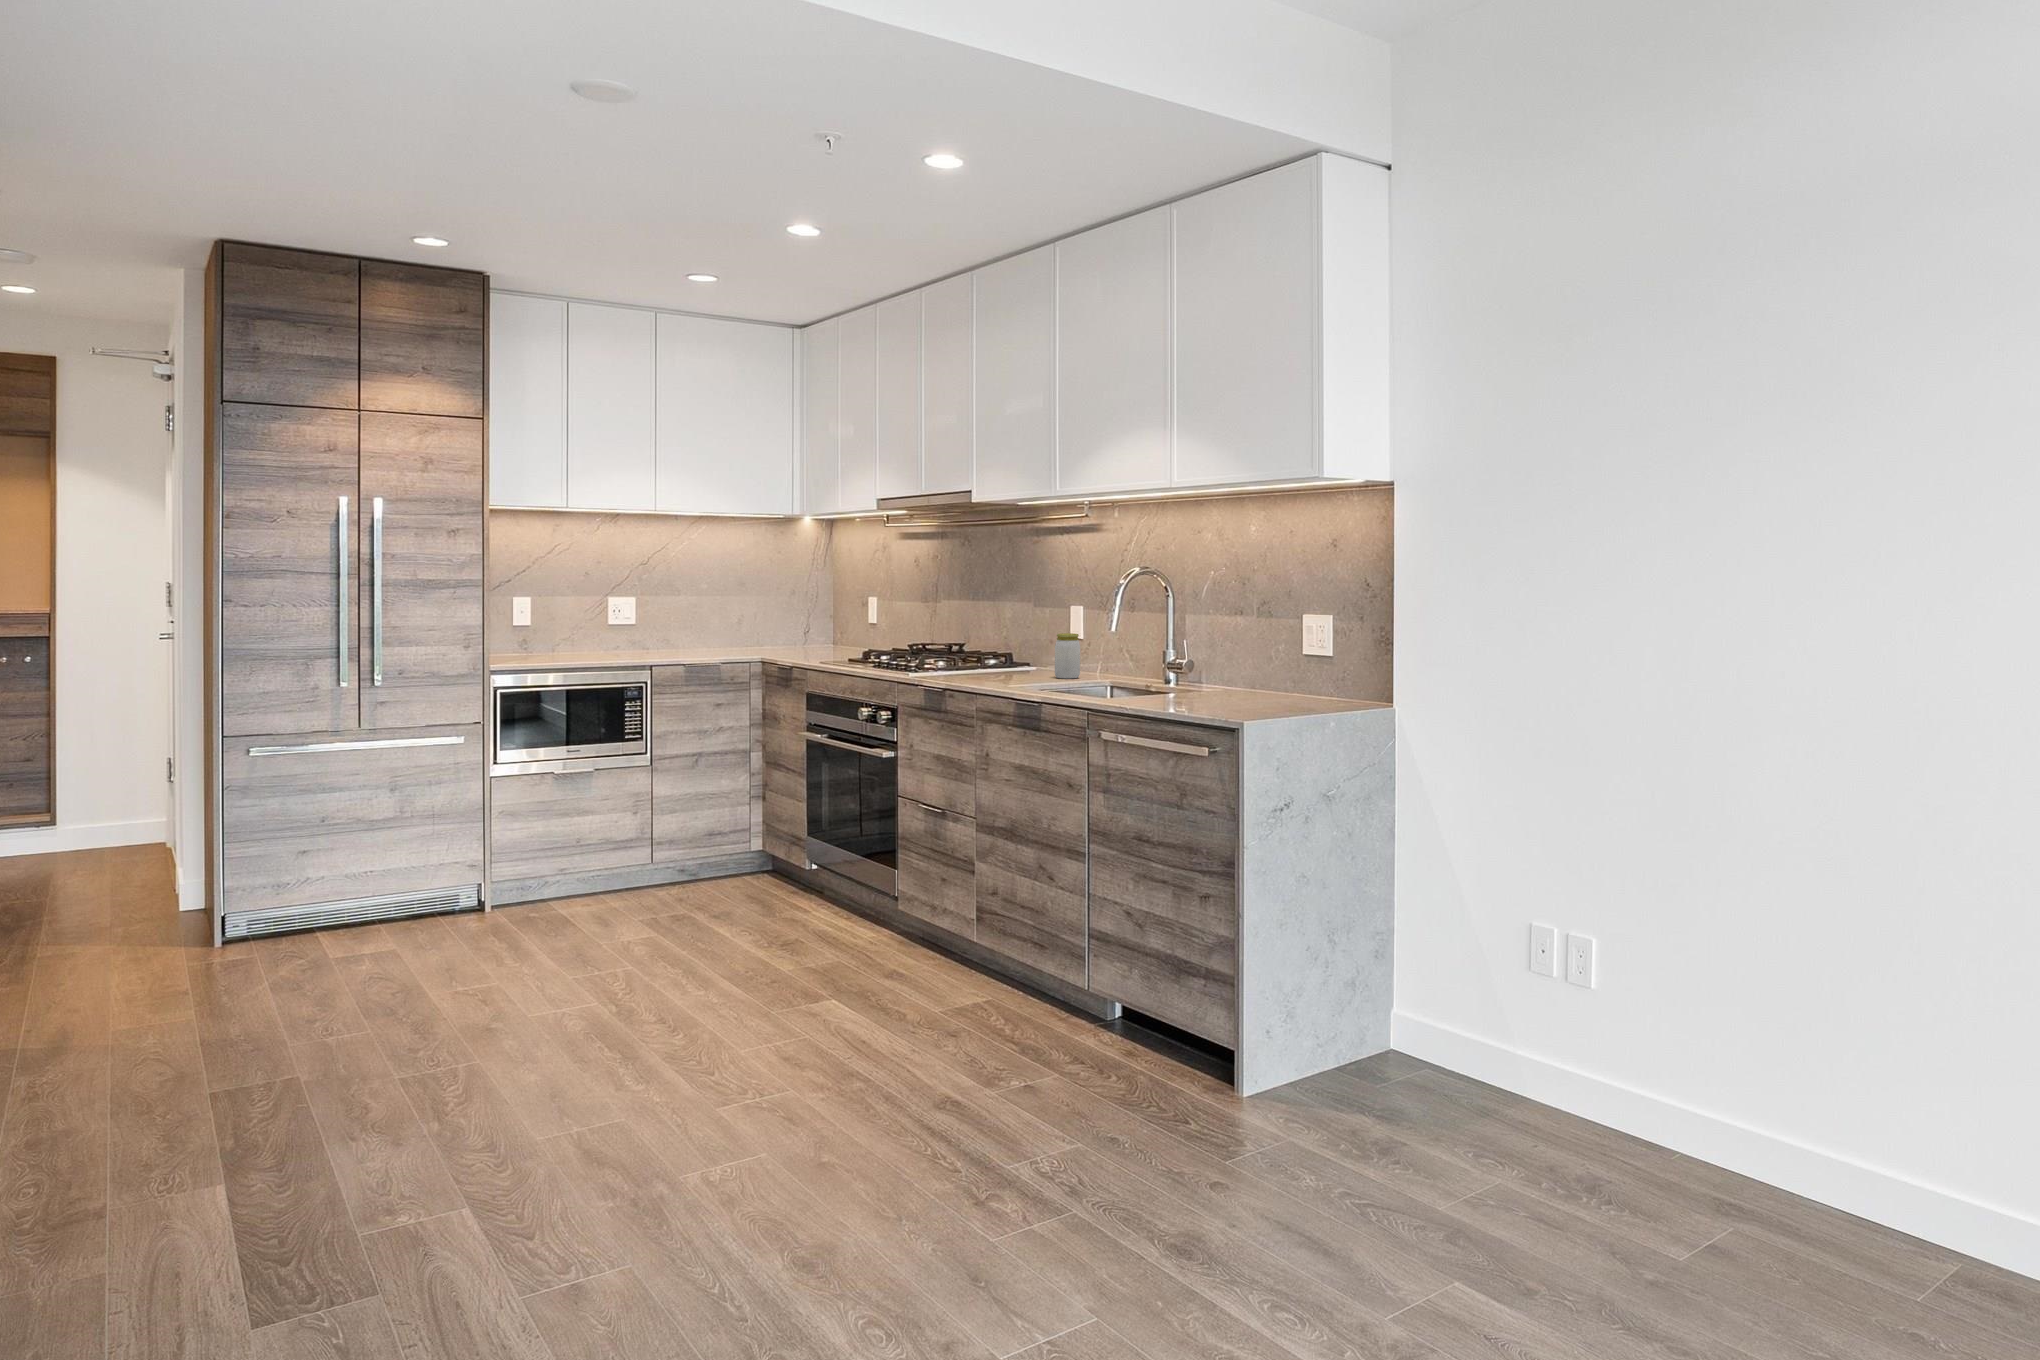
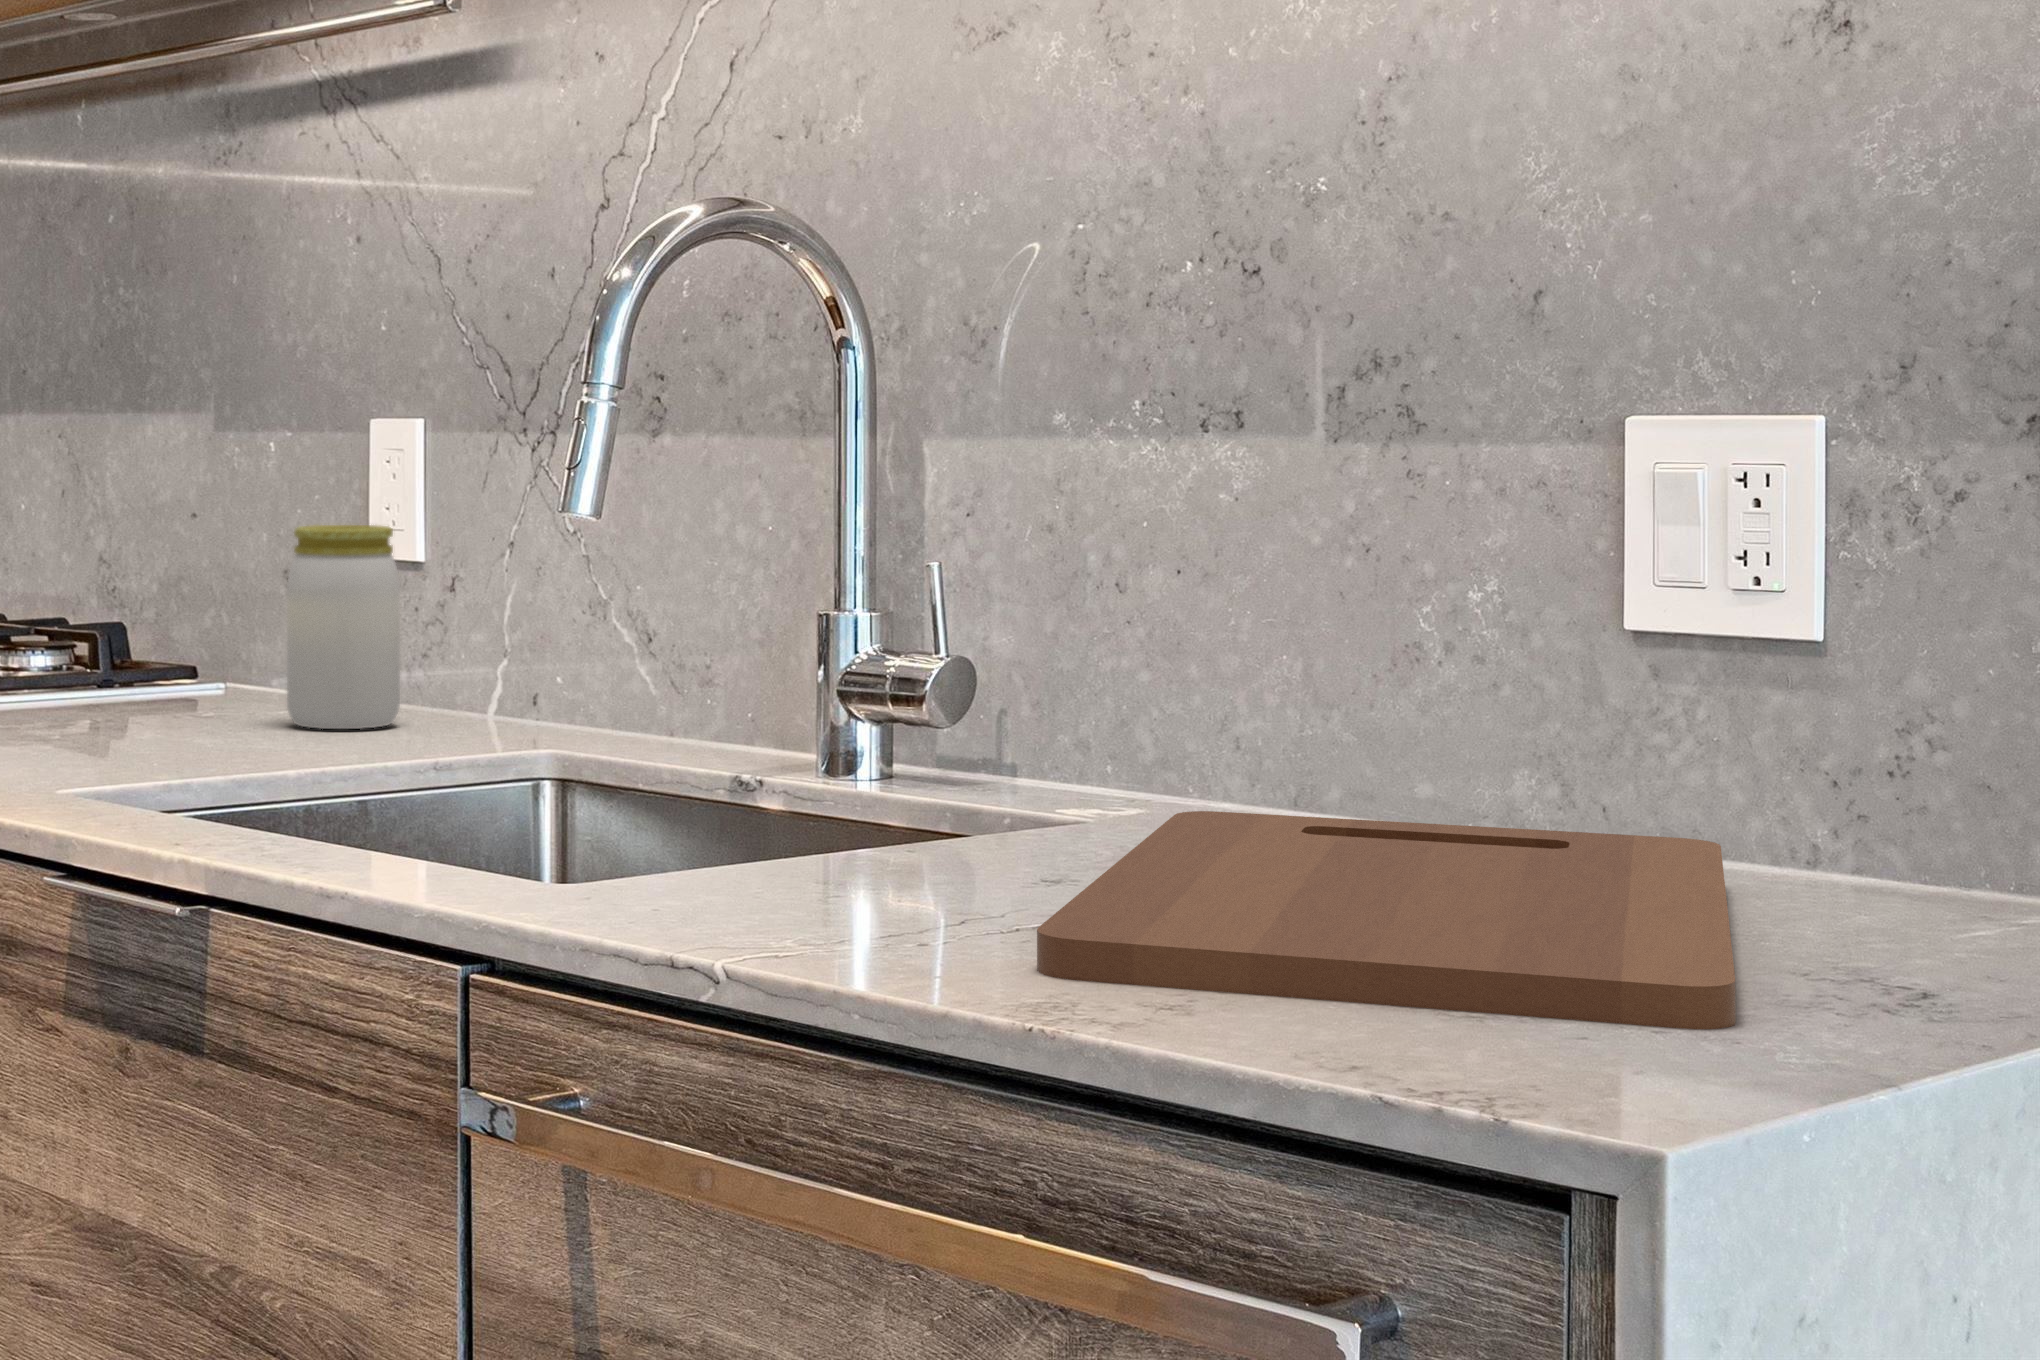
cutting board: none [1163,691,1295,715] -> present [1037,811,1736,1029]

